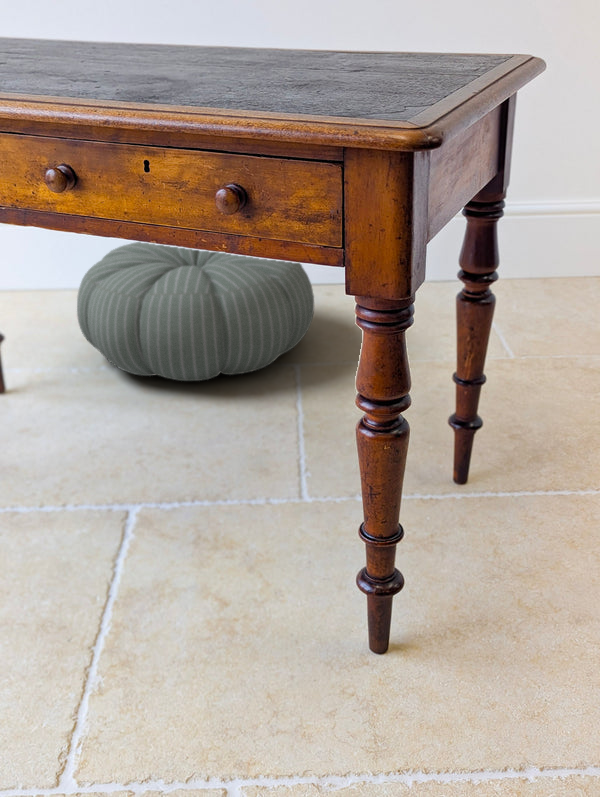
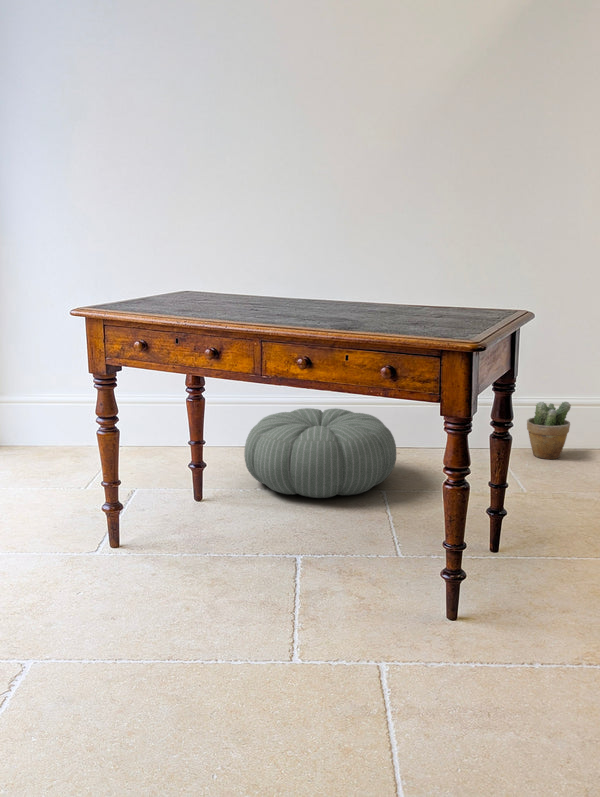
potted plant: none [513,210,580,296] -> present [527,402,571,459]

